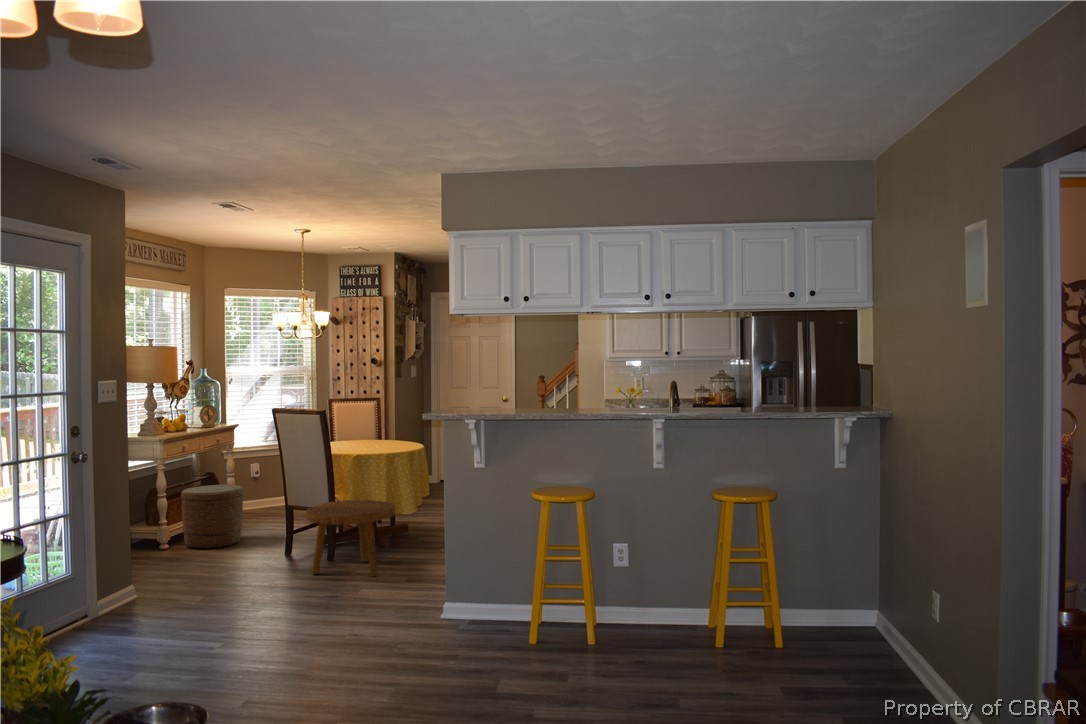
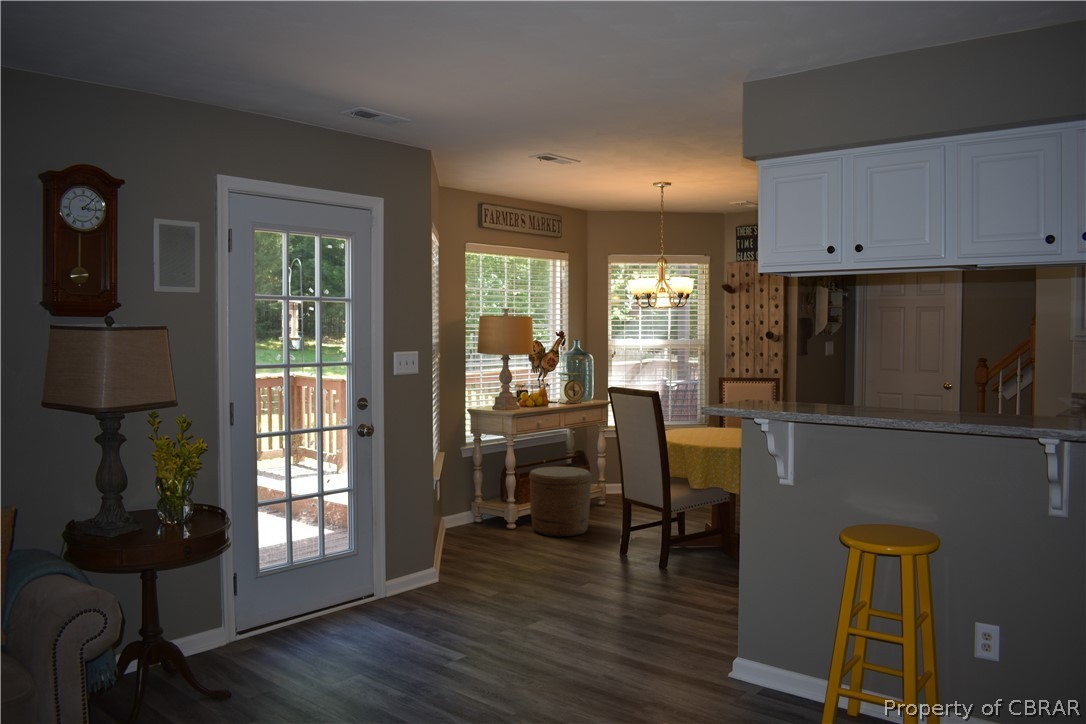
footstool: present [306,500,395,577] -> none [604,510,718,620]

